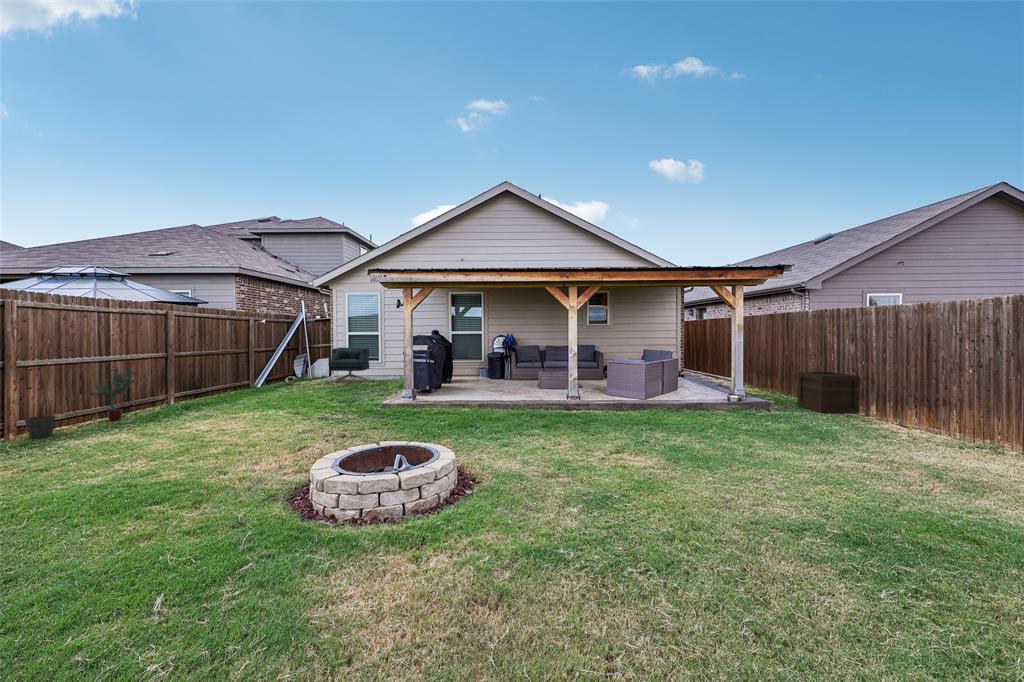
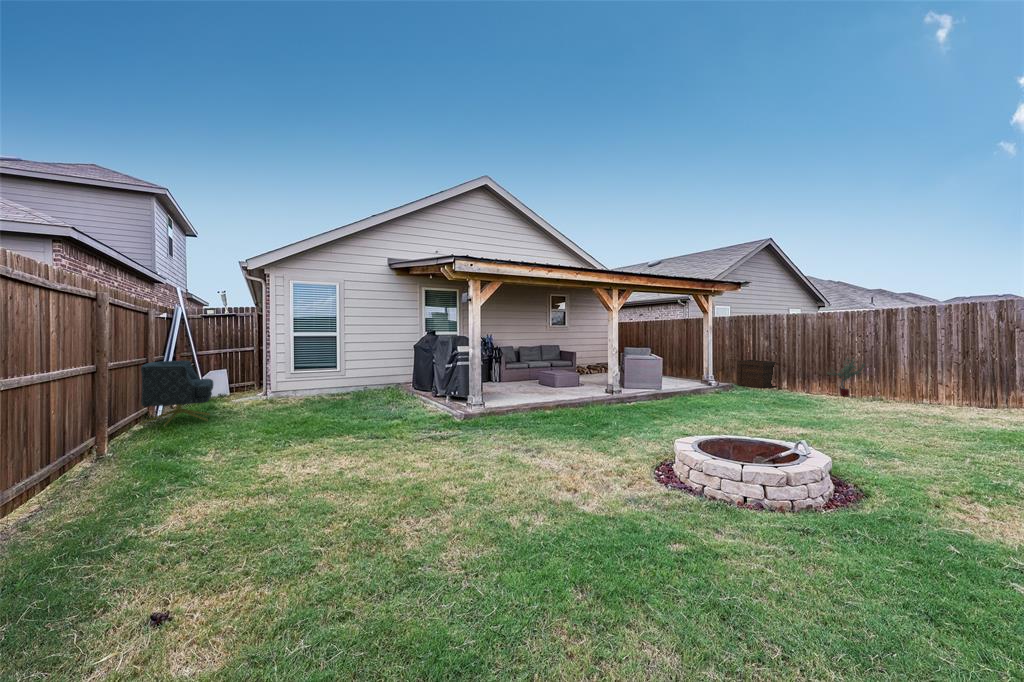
armchair: present [329,347,369,382] -> present [141,361,213,427]
potted tree: present [91,367,135,421] -> present [827,358,865,396]
bucket: present [25,415,56,438] -> none [24,503,90,561]

